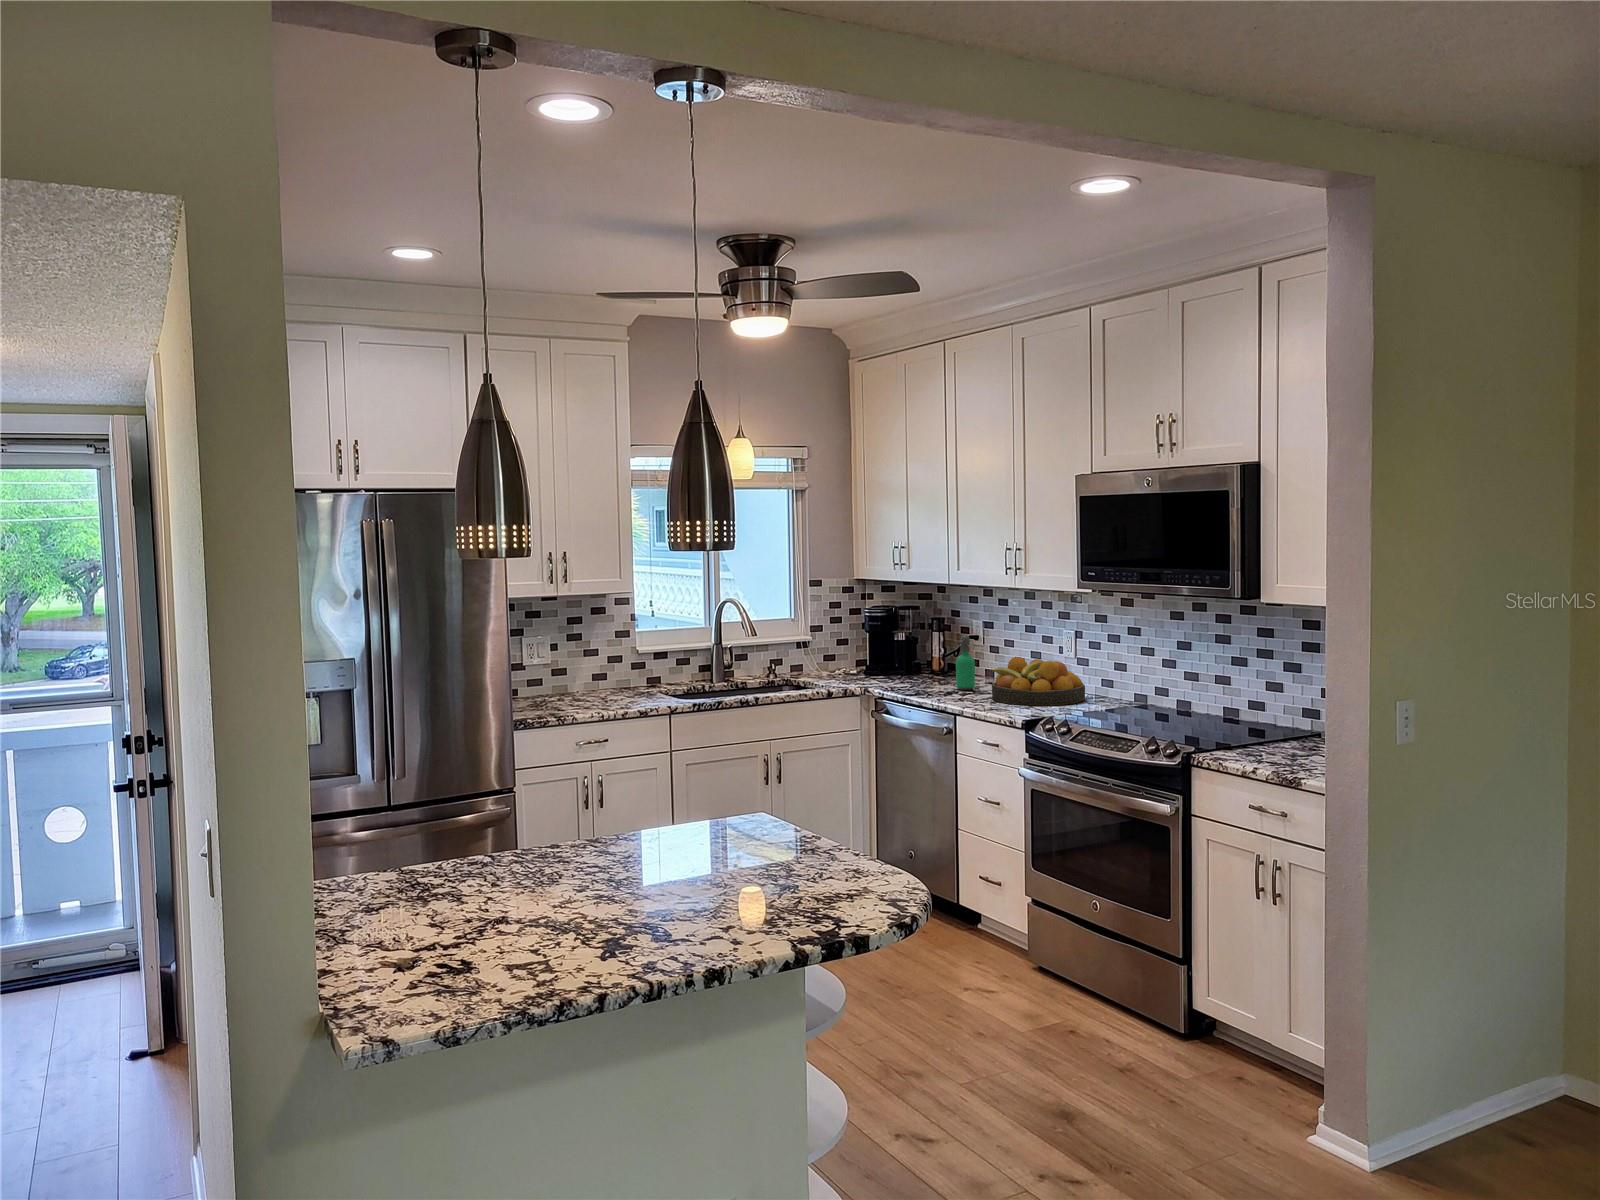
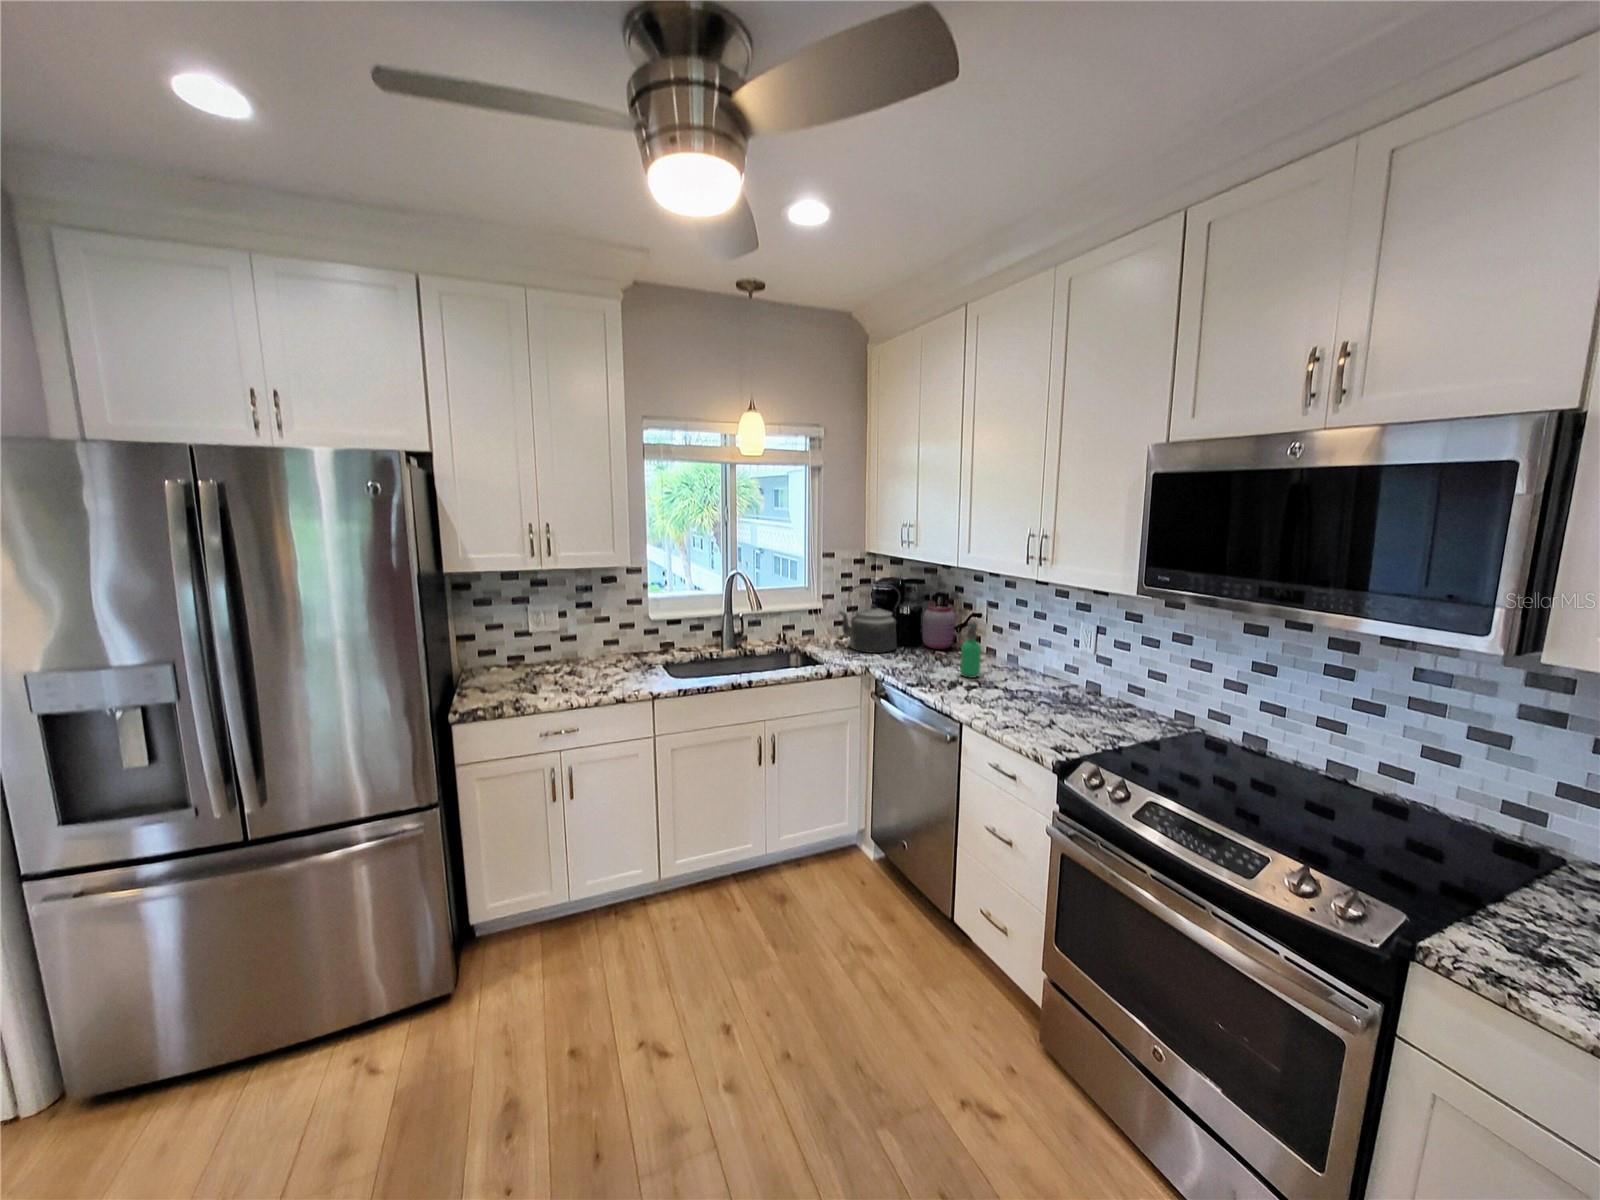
kettle: none [830,609,895,680] -> present [839,584,901,653]
jar: none [920,629,953,676] -> present [922,604,955,649]
fruit bowl: present [990,657,1085,706] -> none [1002,654,1113,720]

